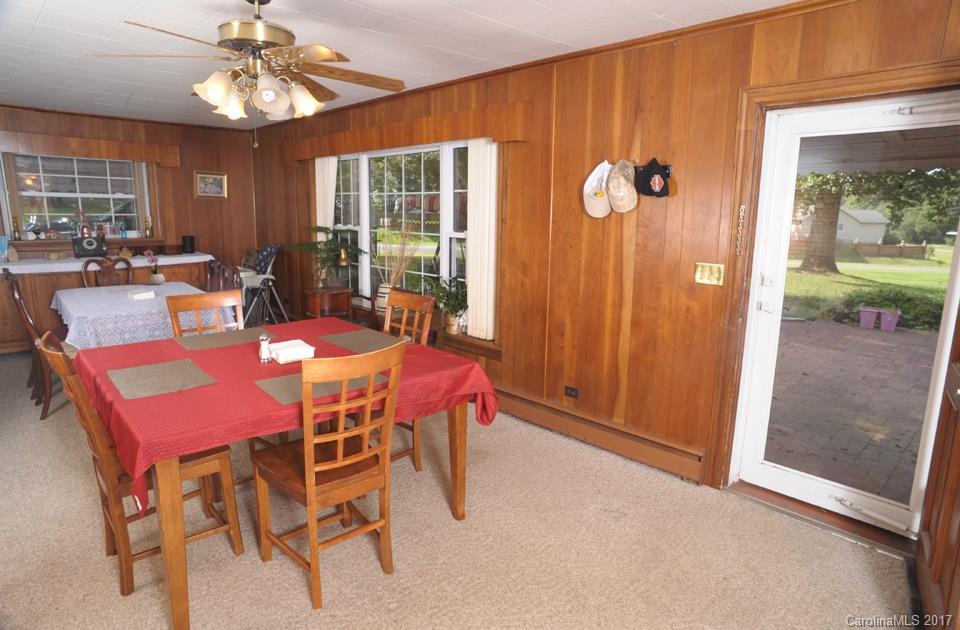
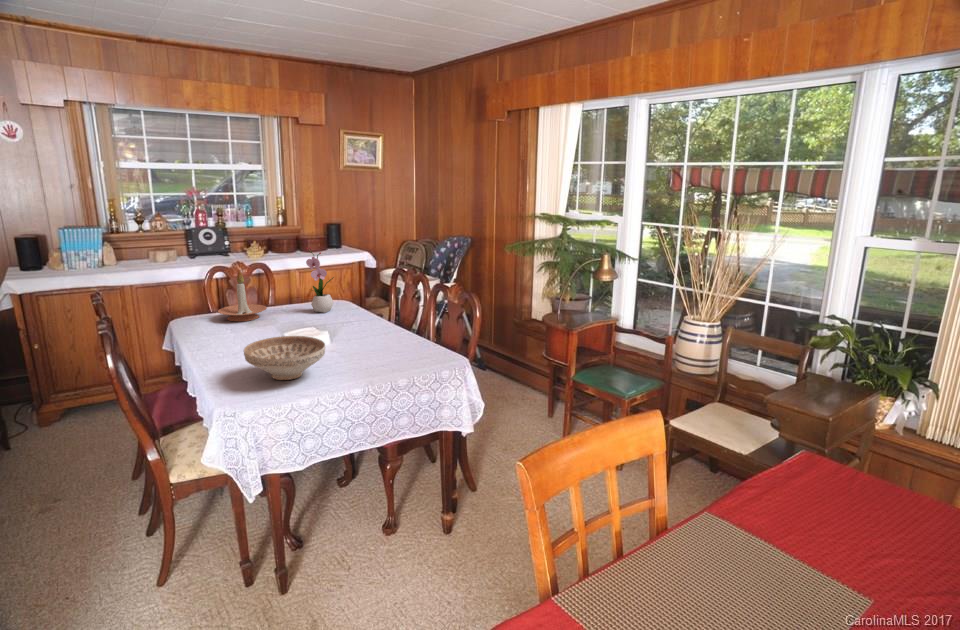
candle holder: none [84,257,118,289] -> present [218,270,267,321]
decorative bowl: none [85,286,135,306] -> present [244,336,325,380]

